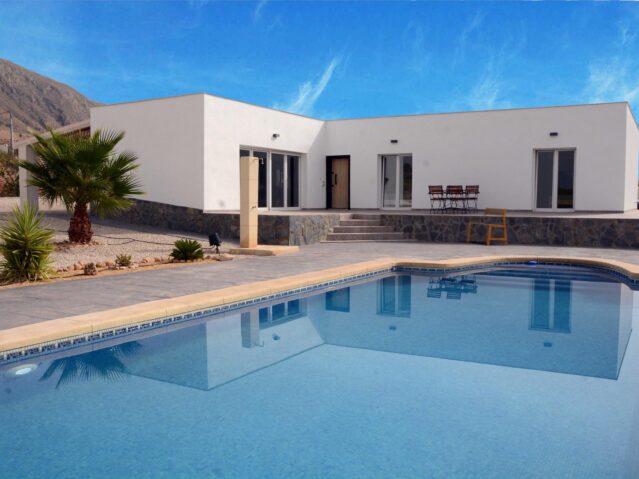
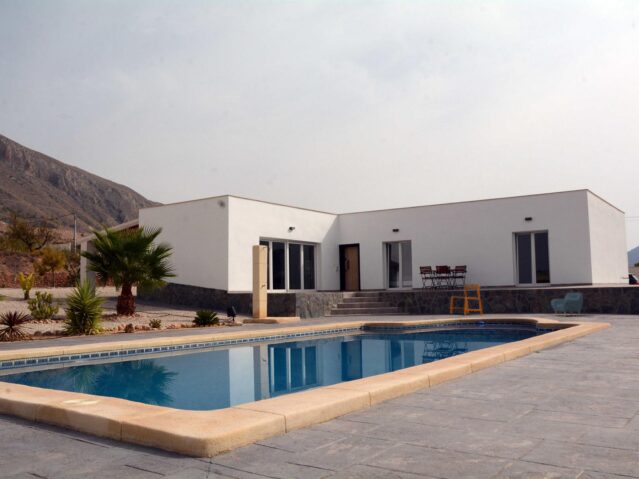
armchair: none [590,222,630,250] -> present [551,293,583,314]

